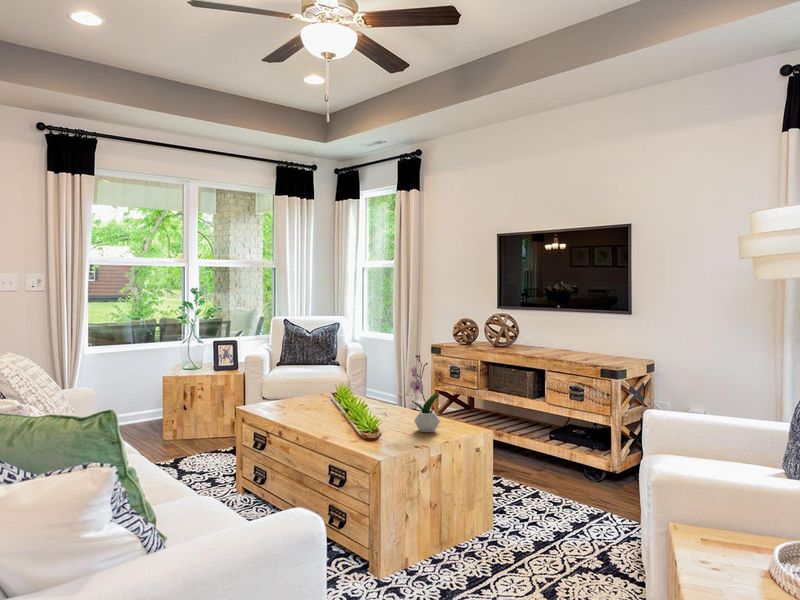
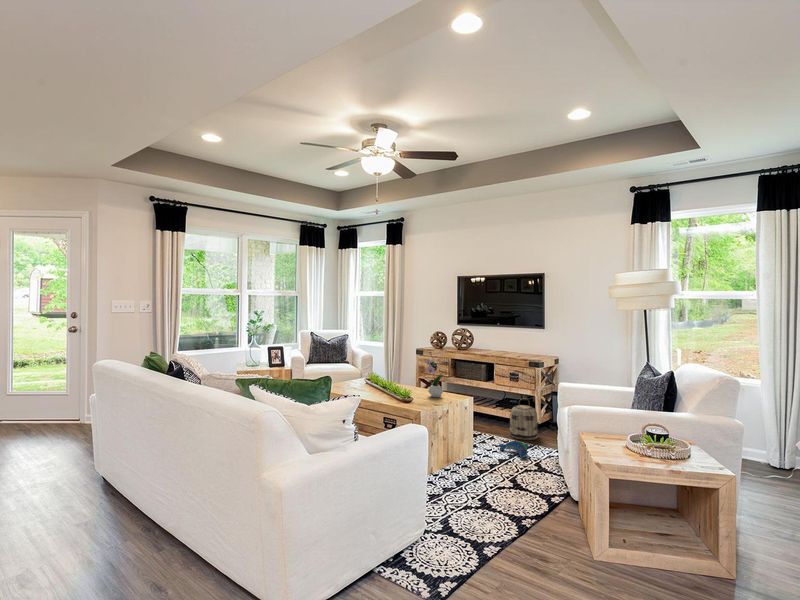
basket: none [565,430,613,501] -> present [509,399,538,440]
plush toy: none [541,506,588,543] -> present [499,441,527,459]

